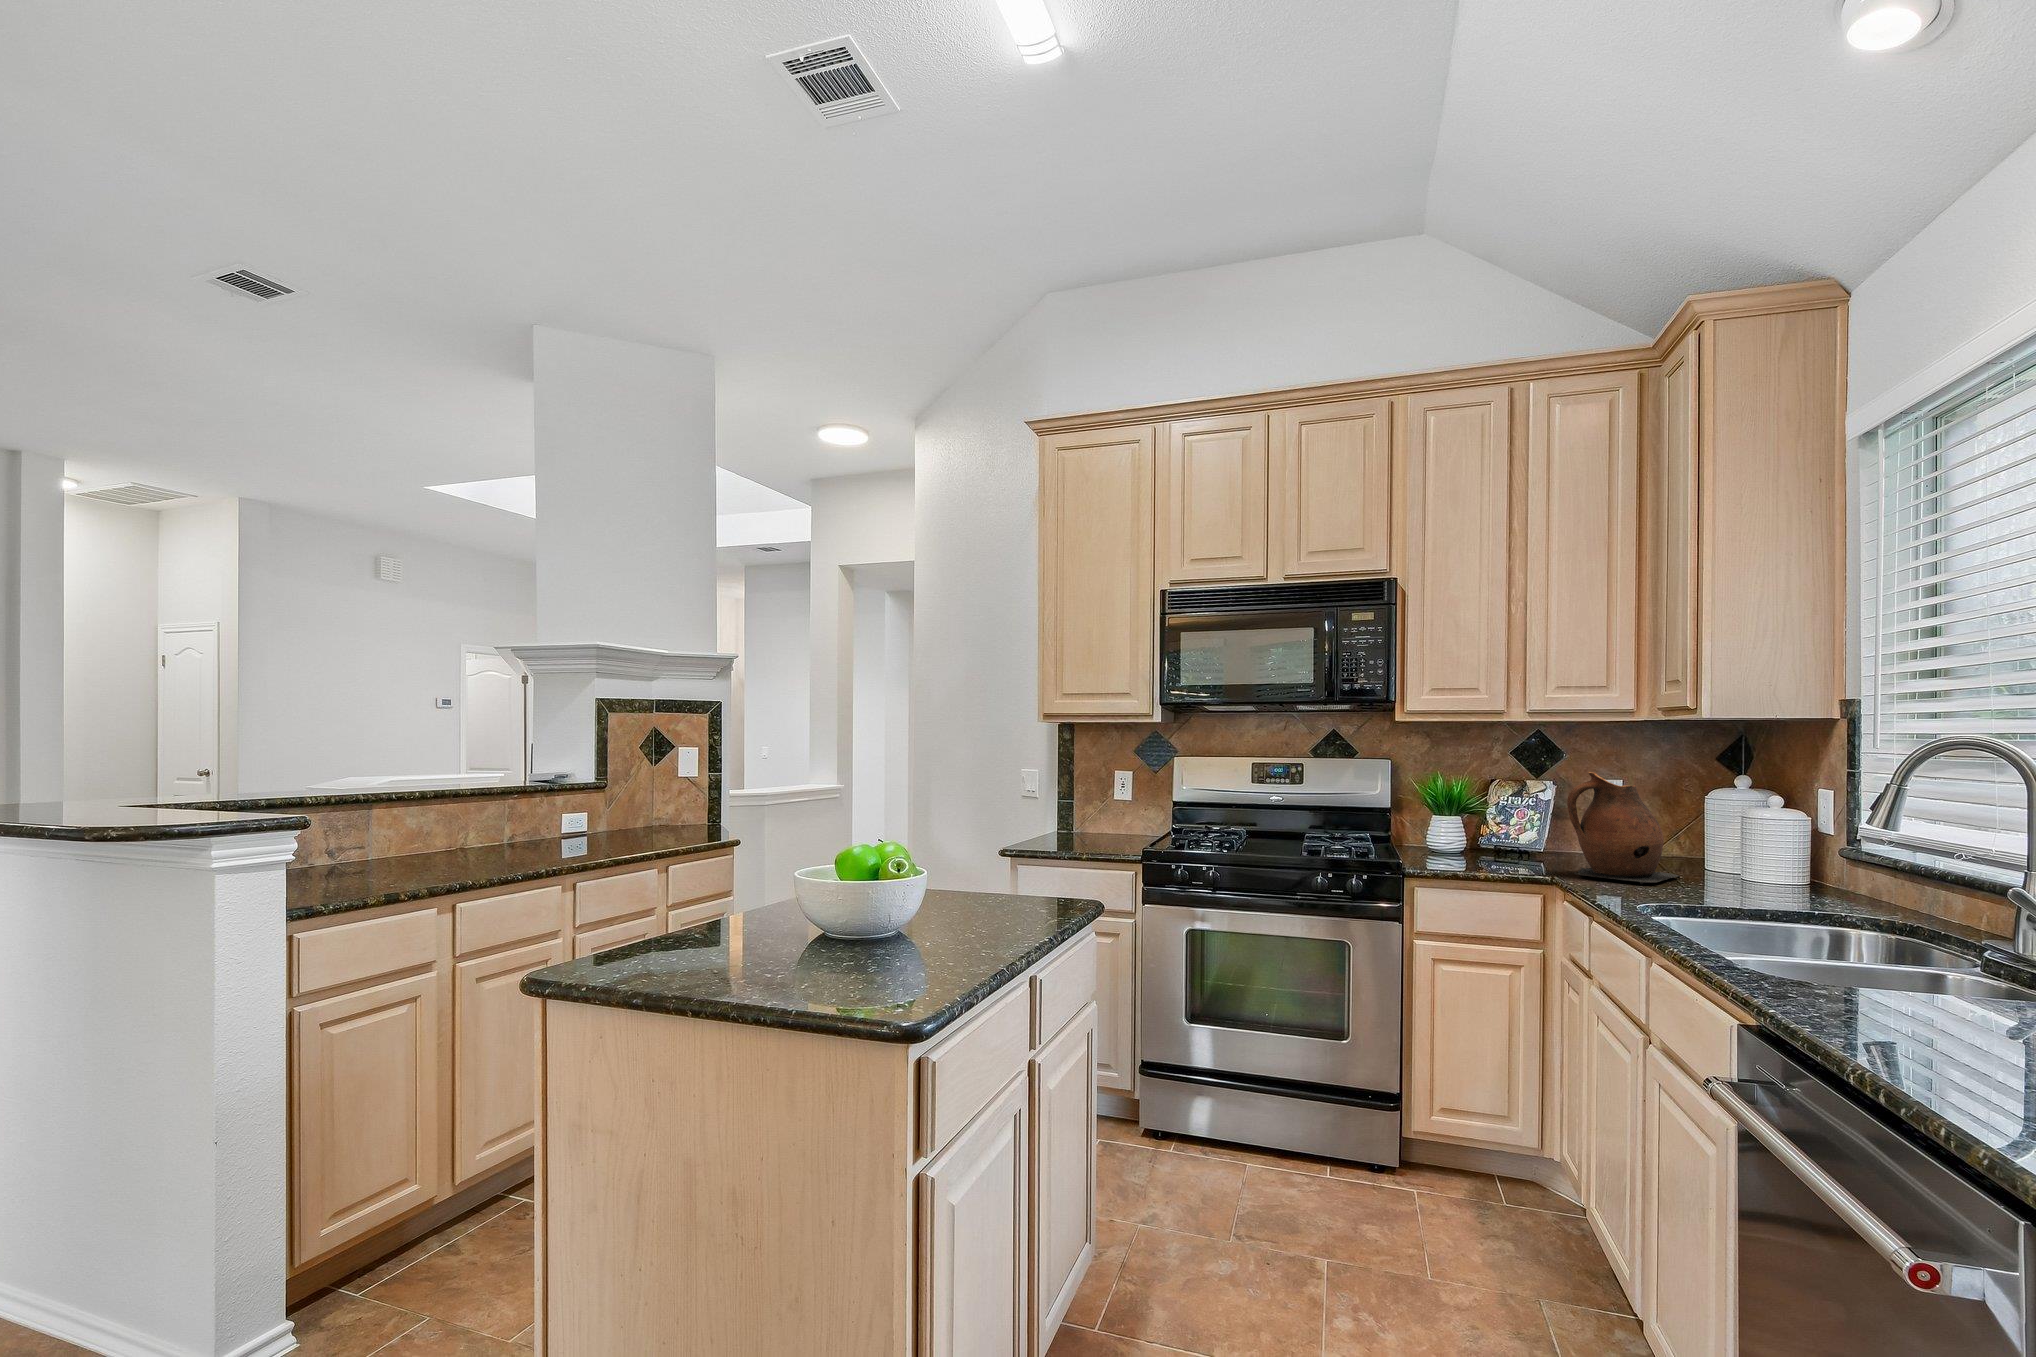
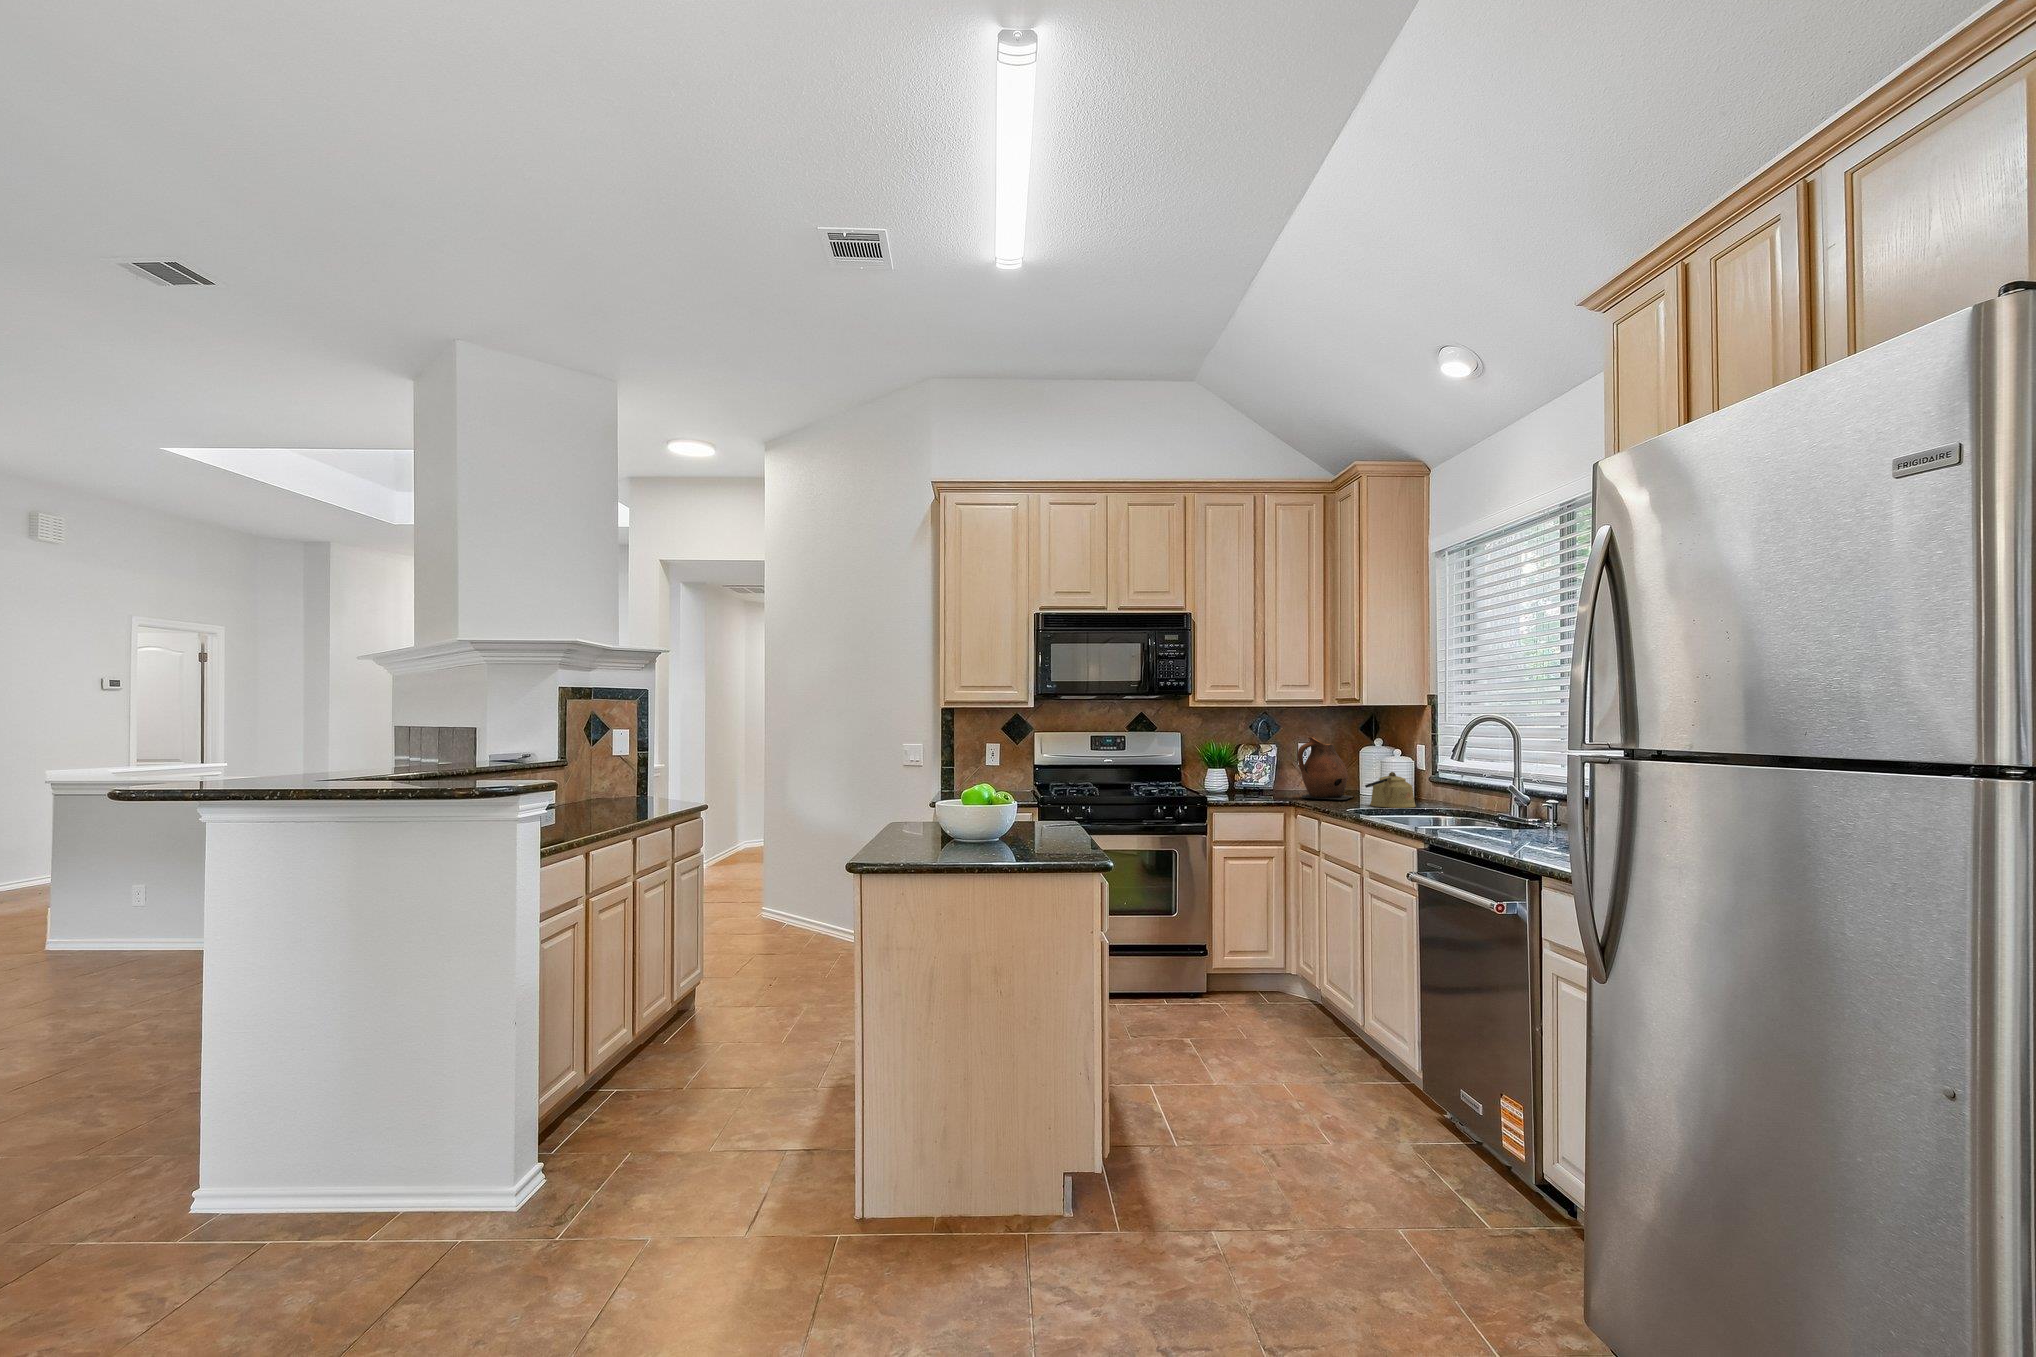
kettle: none [1681,842,1790,911] -> present [1365,772,1416,808]

